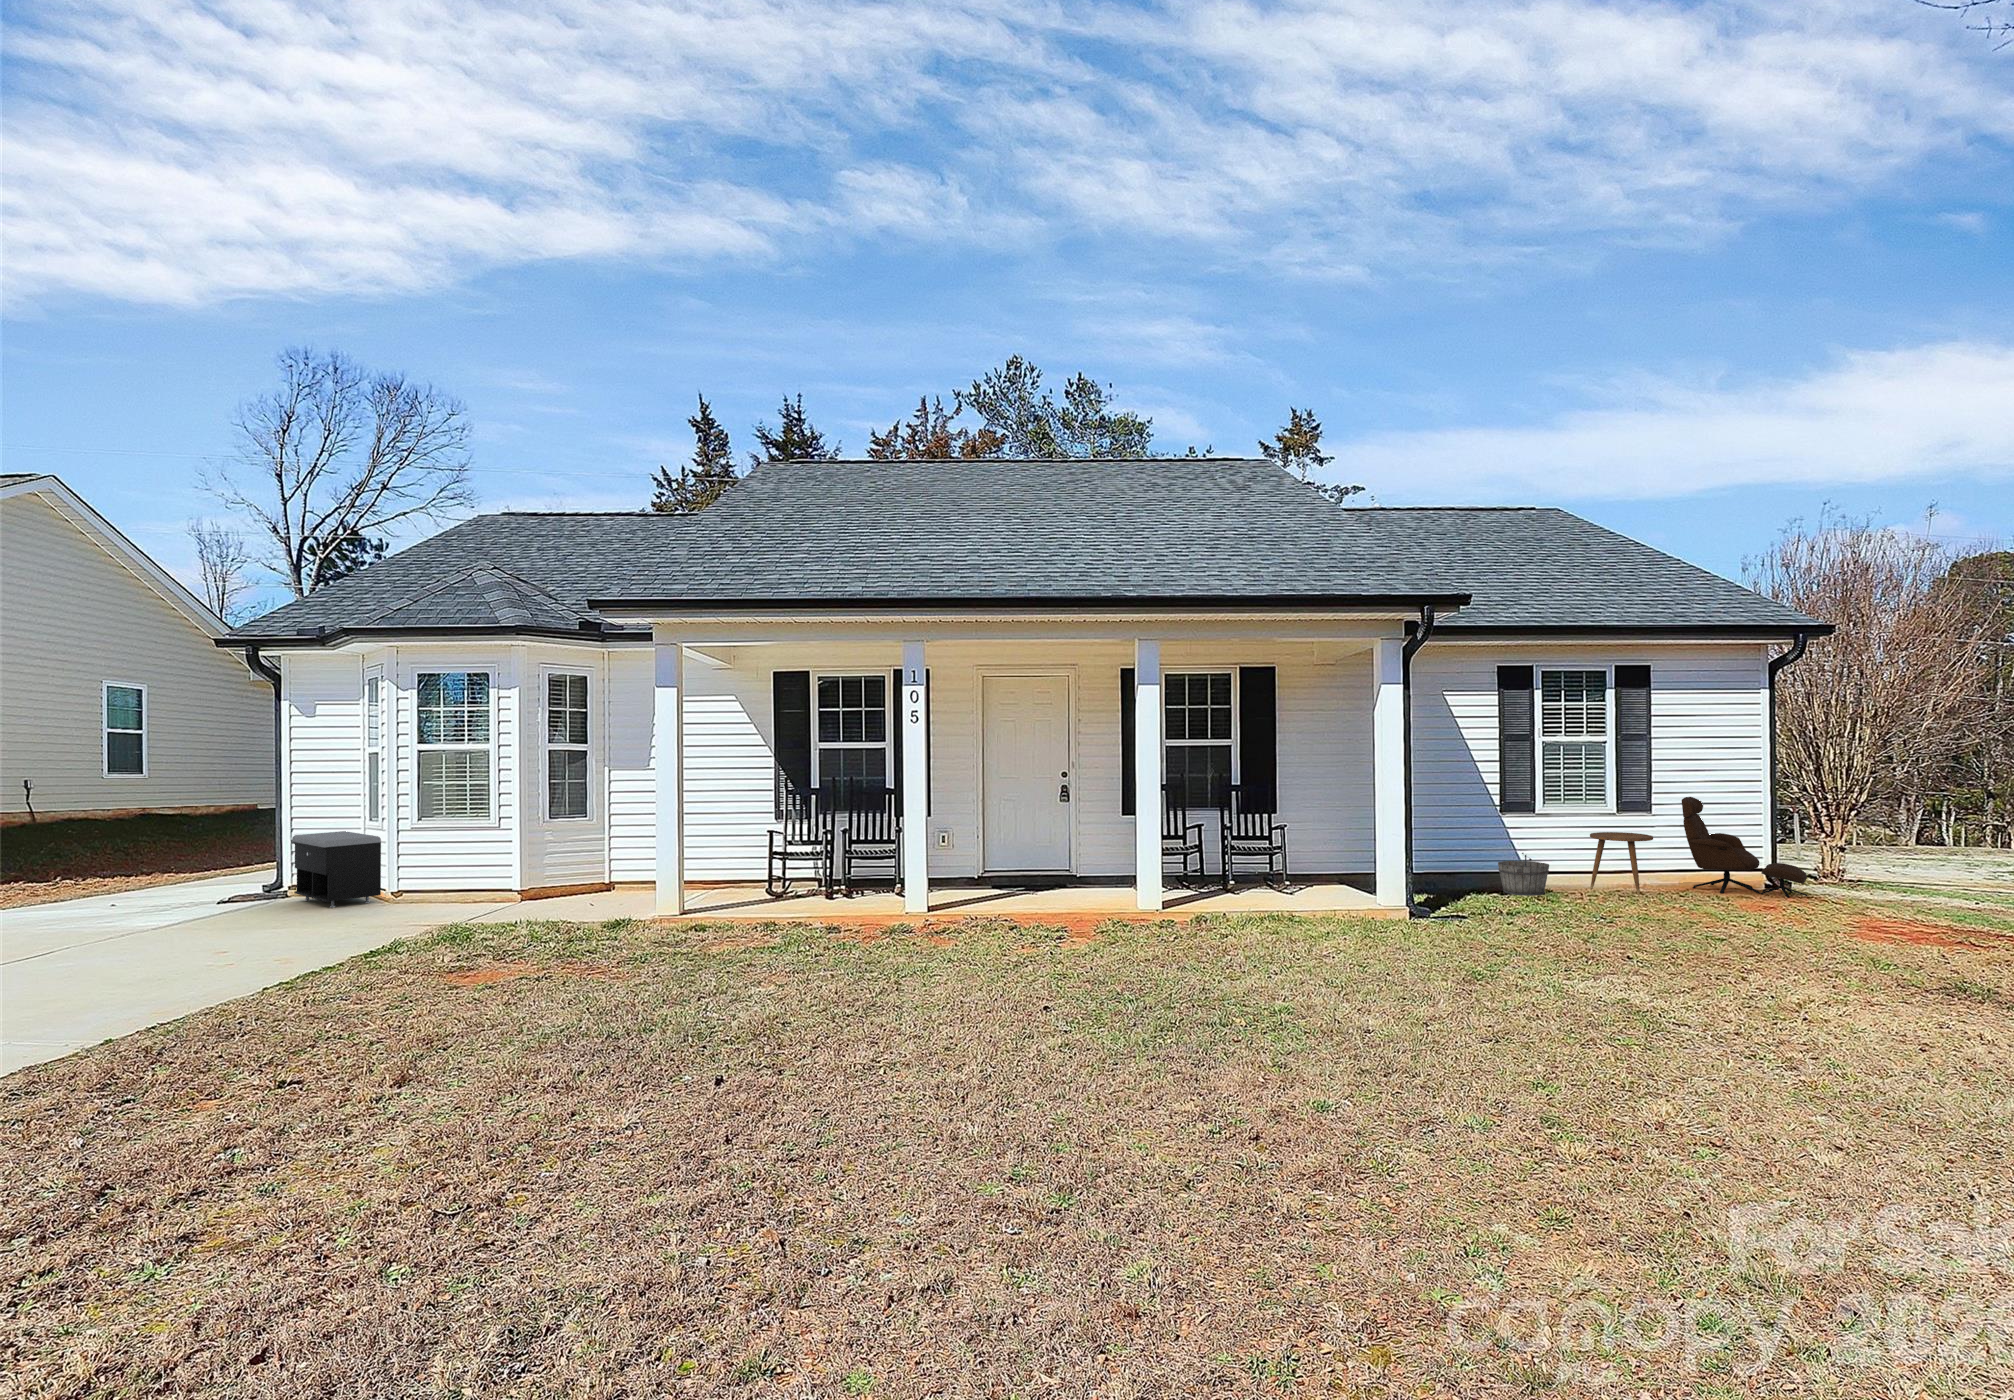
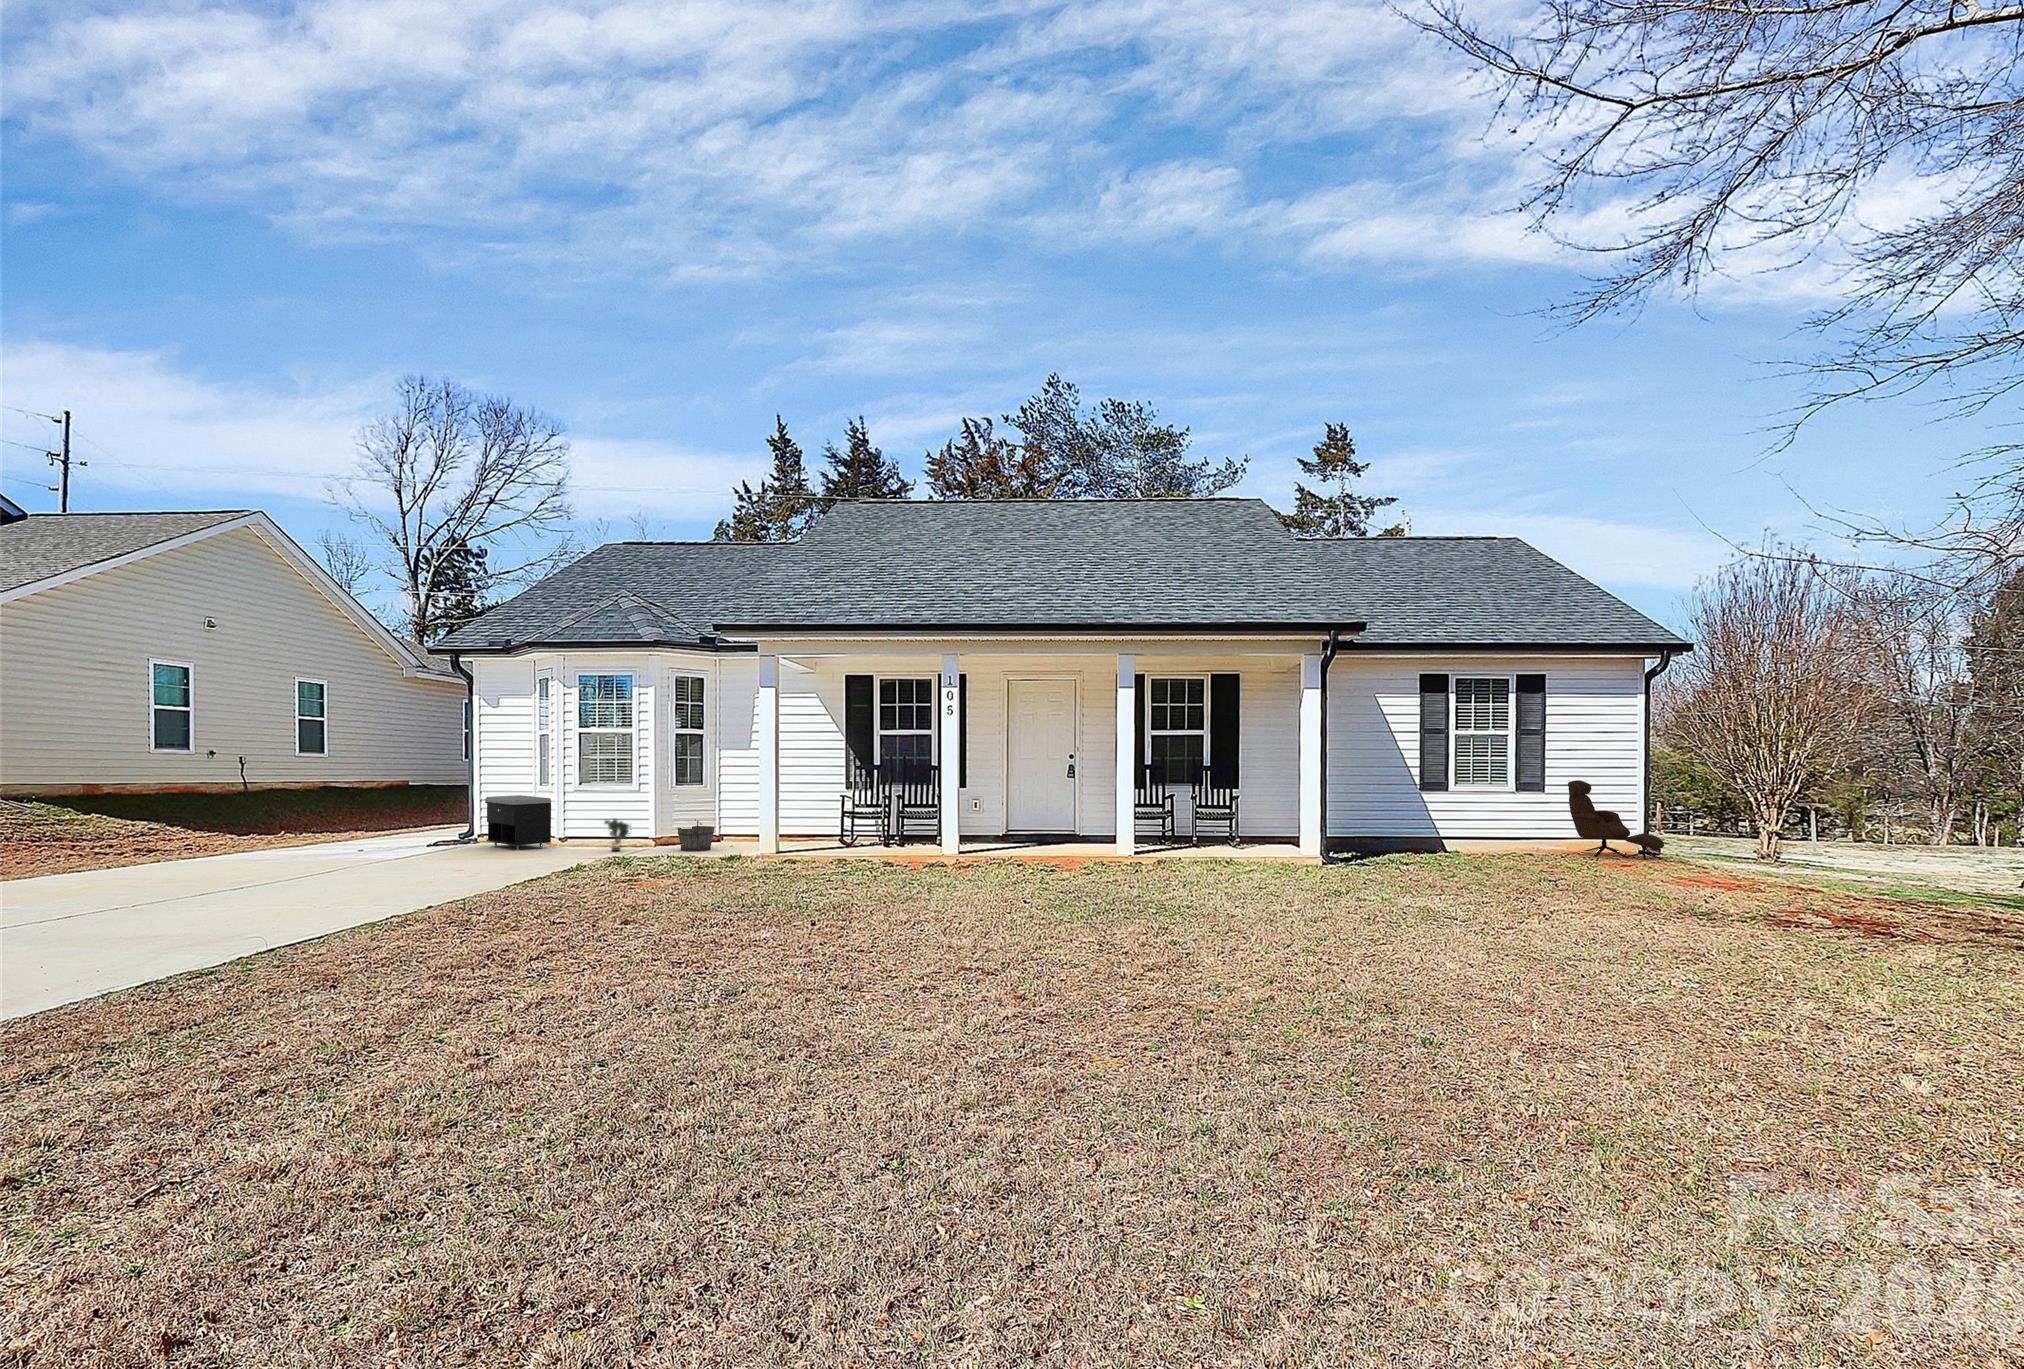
side table: present [1590,832,1653,896] -> none [1491,808,1539,858]
wooden bucket: present [1498,853,1549,895] -> present [677,819,714,851]
potted plant: none [449,863,489,907] -> present [605,819,631,851]

